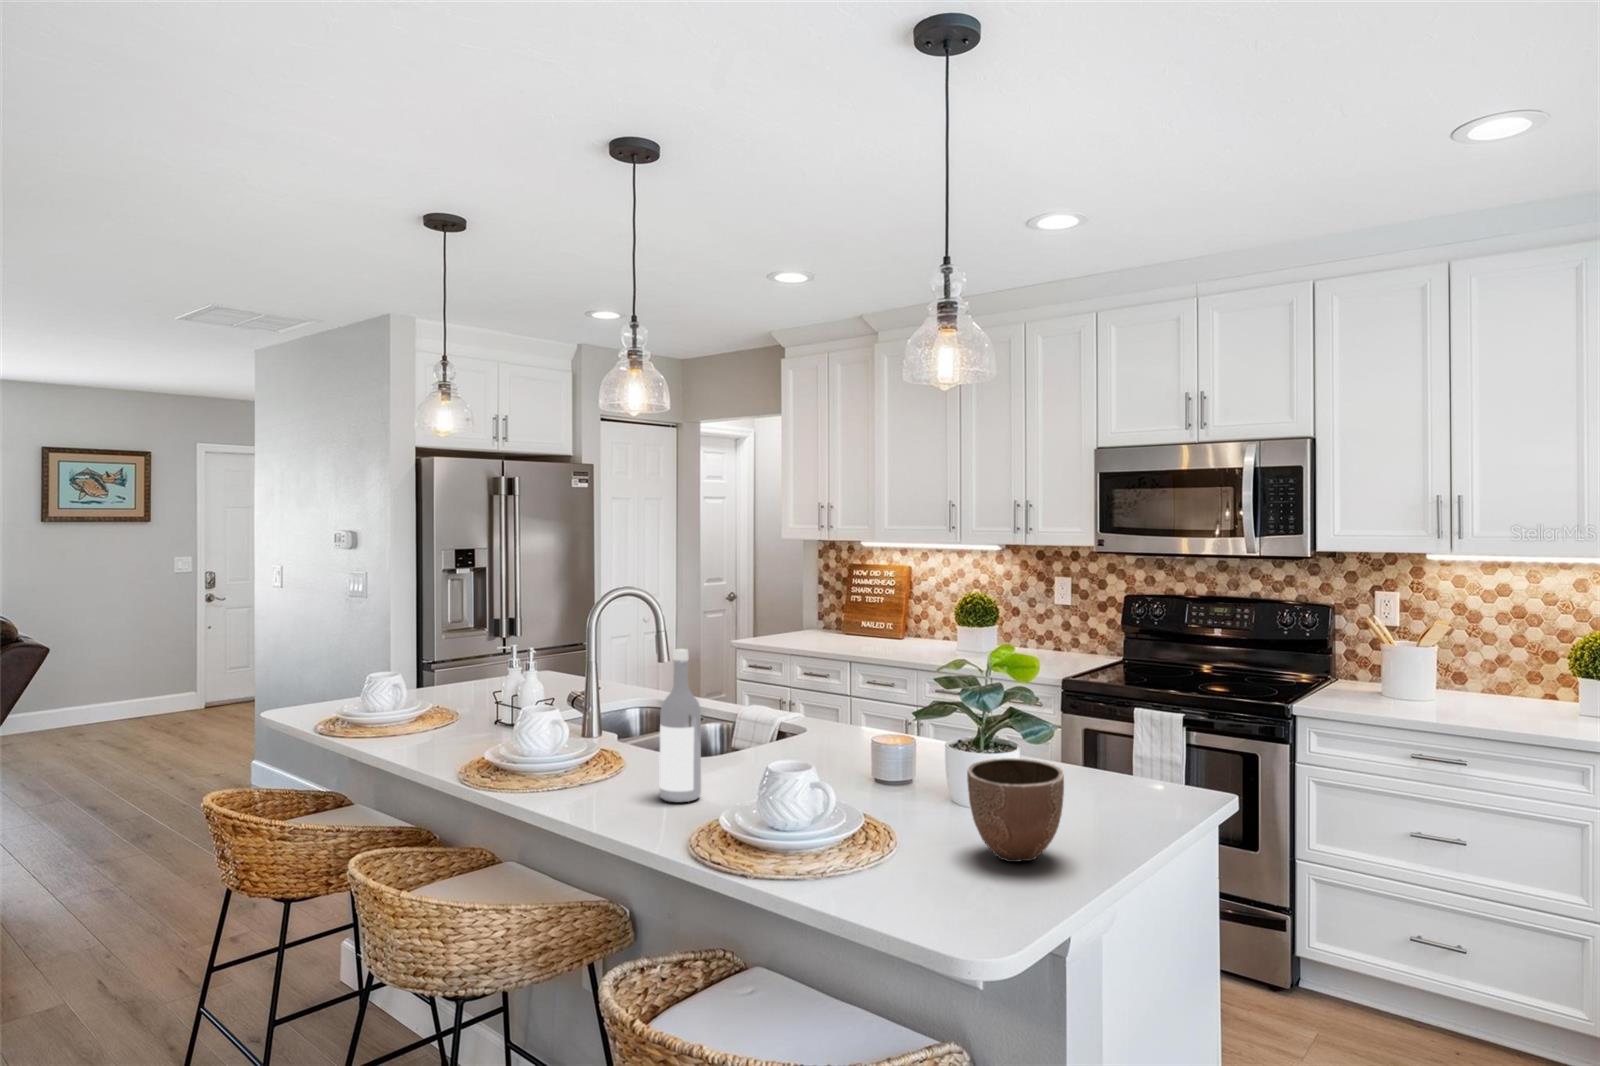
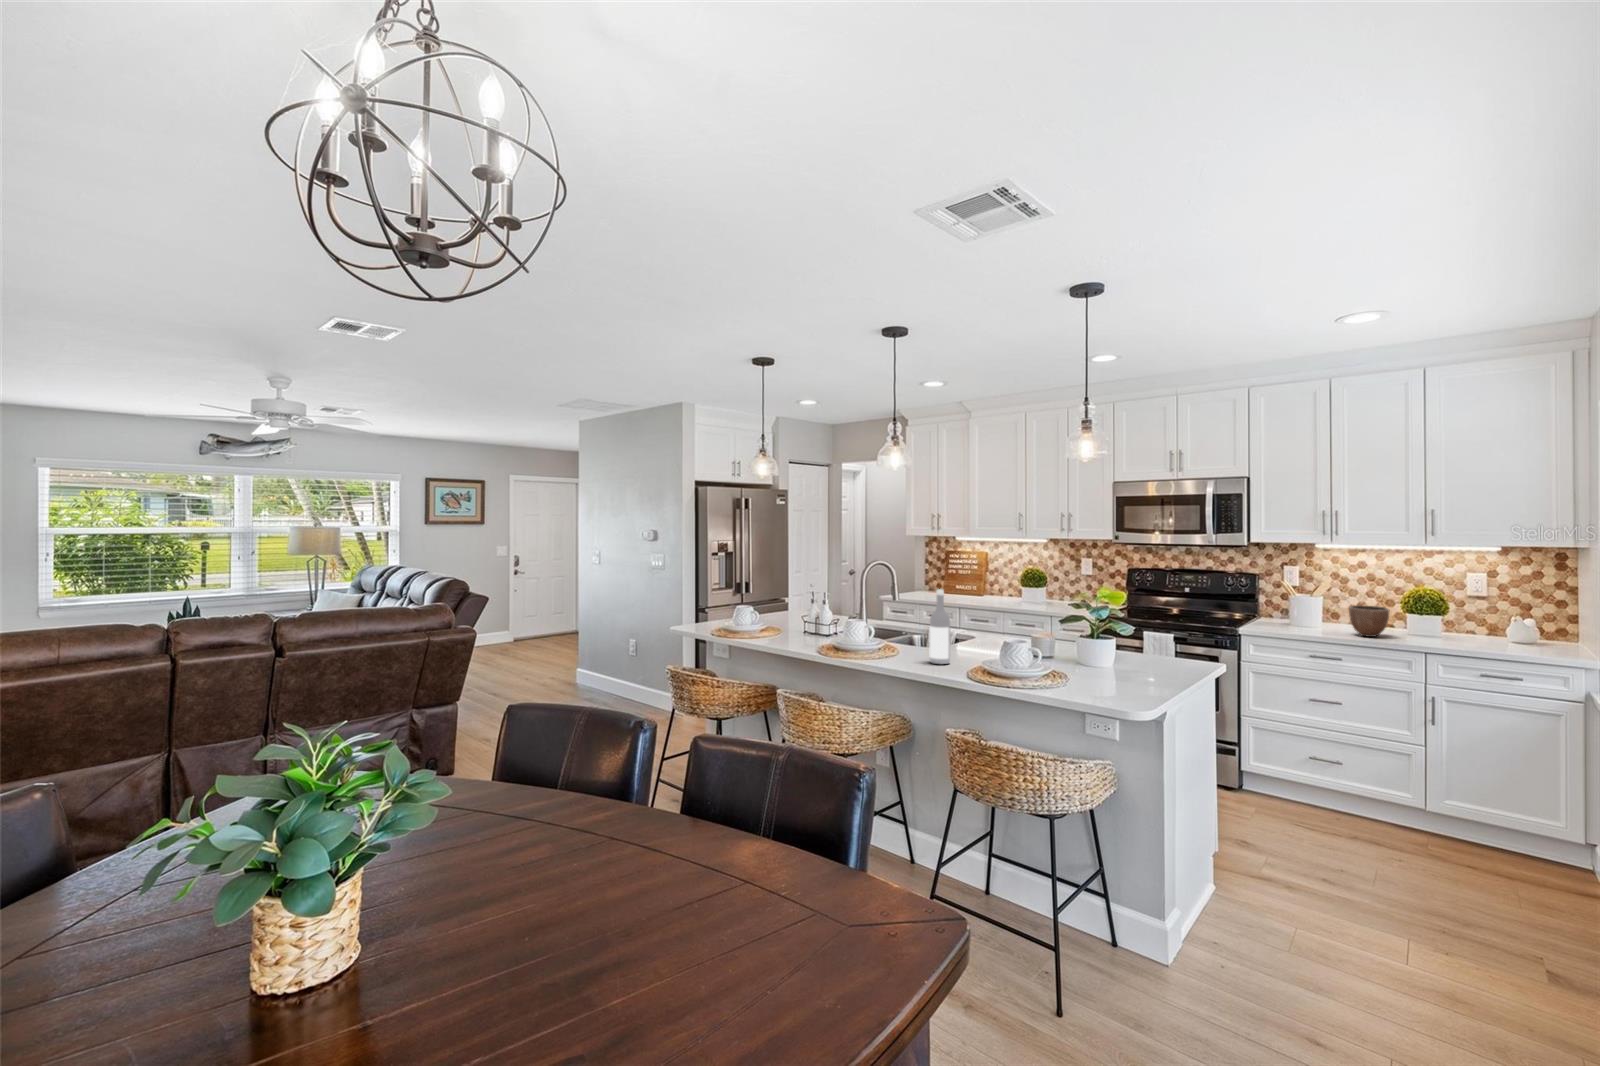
decorative bowl: present [967,758,1064,862] -> present [1349,605,1390,637]

